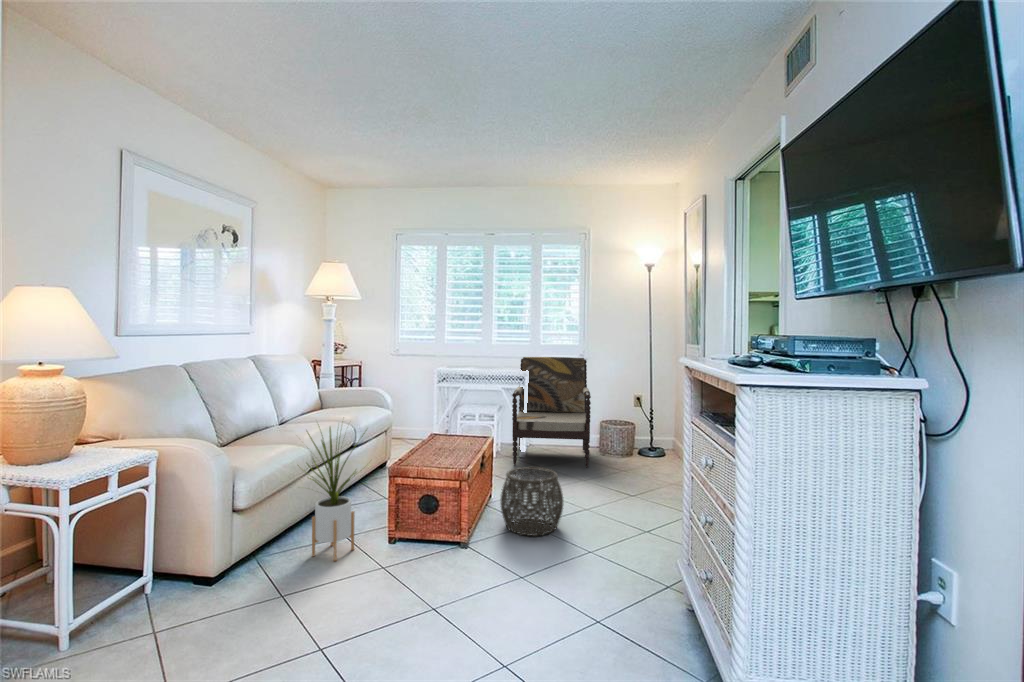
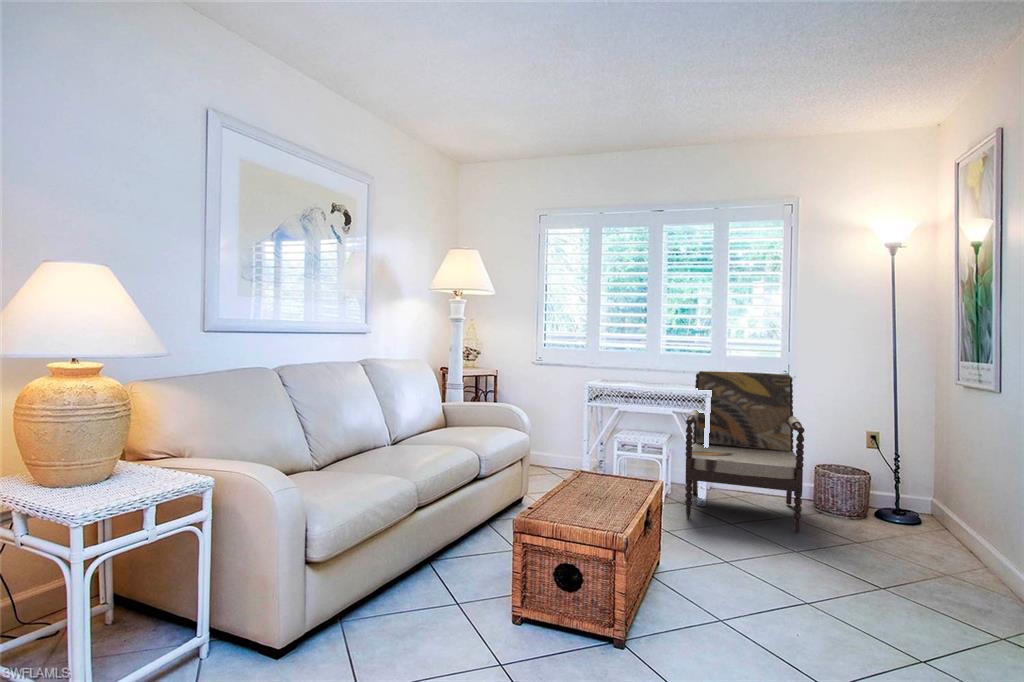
house plant: present [298,427,363,561] -> none [392,442,491,644]
woven basket: present [500,467,563,536] -> none [673,532,777,647]

